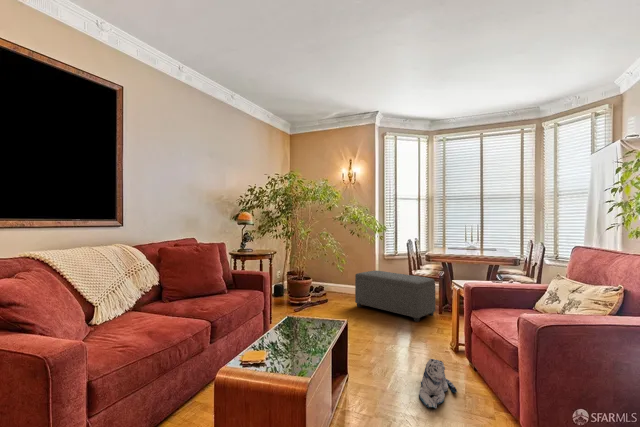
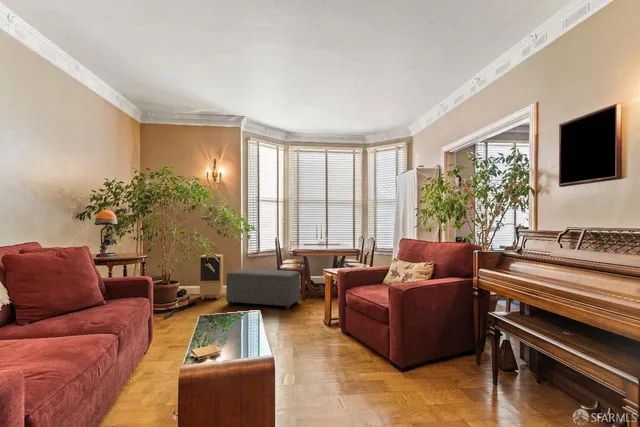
speaker: none [335,253,359,299] -> present [200,255,223,299]
plush toy: present [419,359,457,408] -> none [316,328,342,363]

